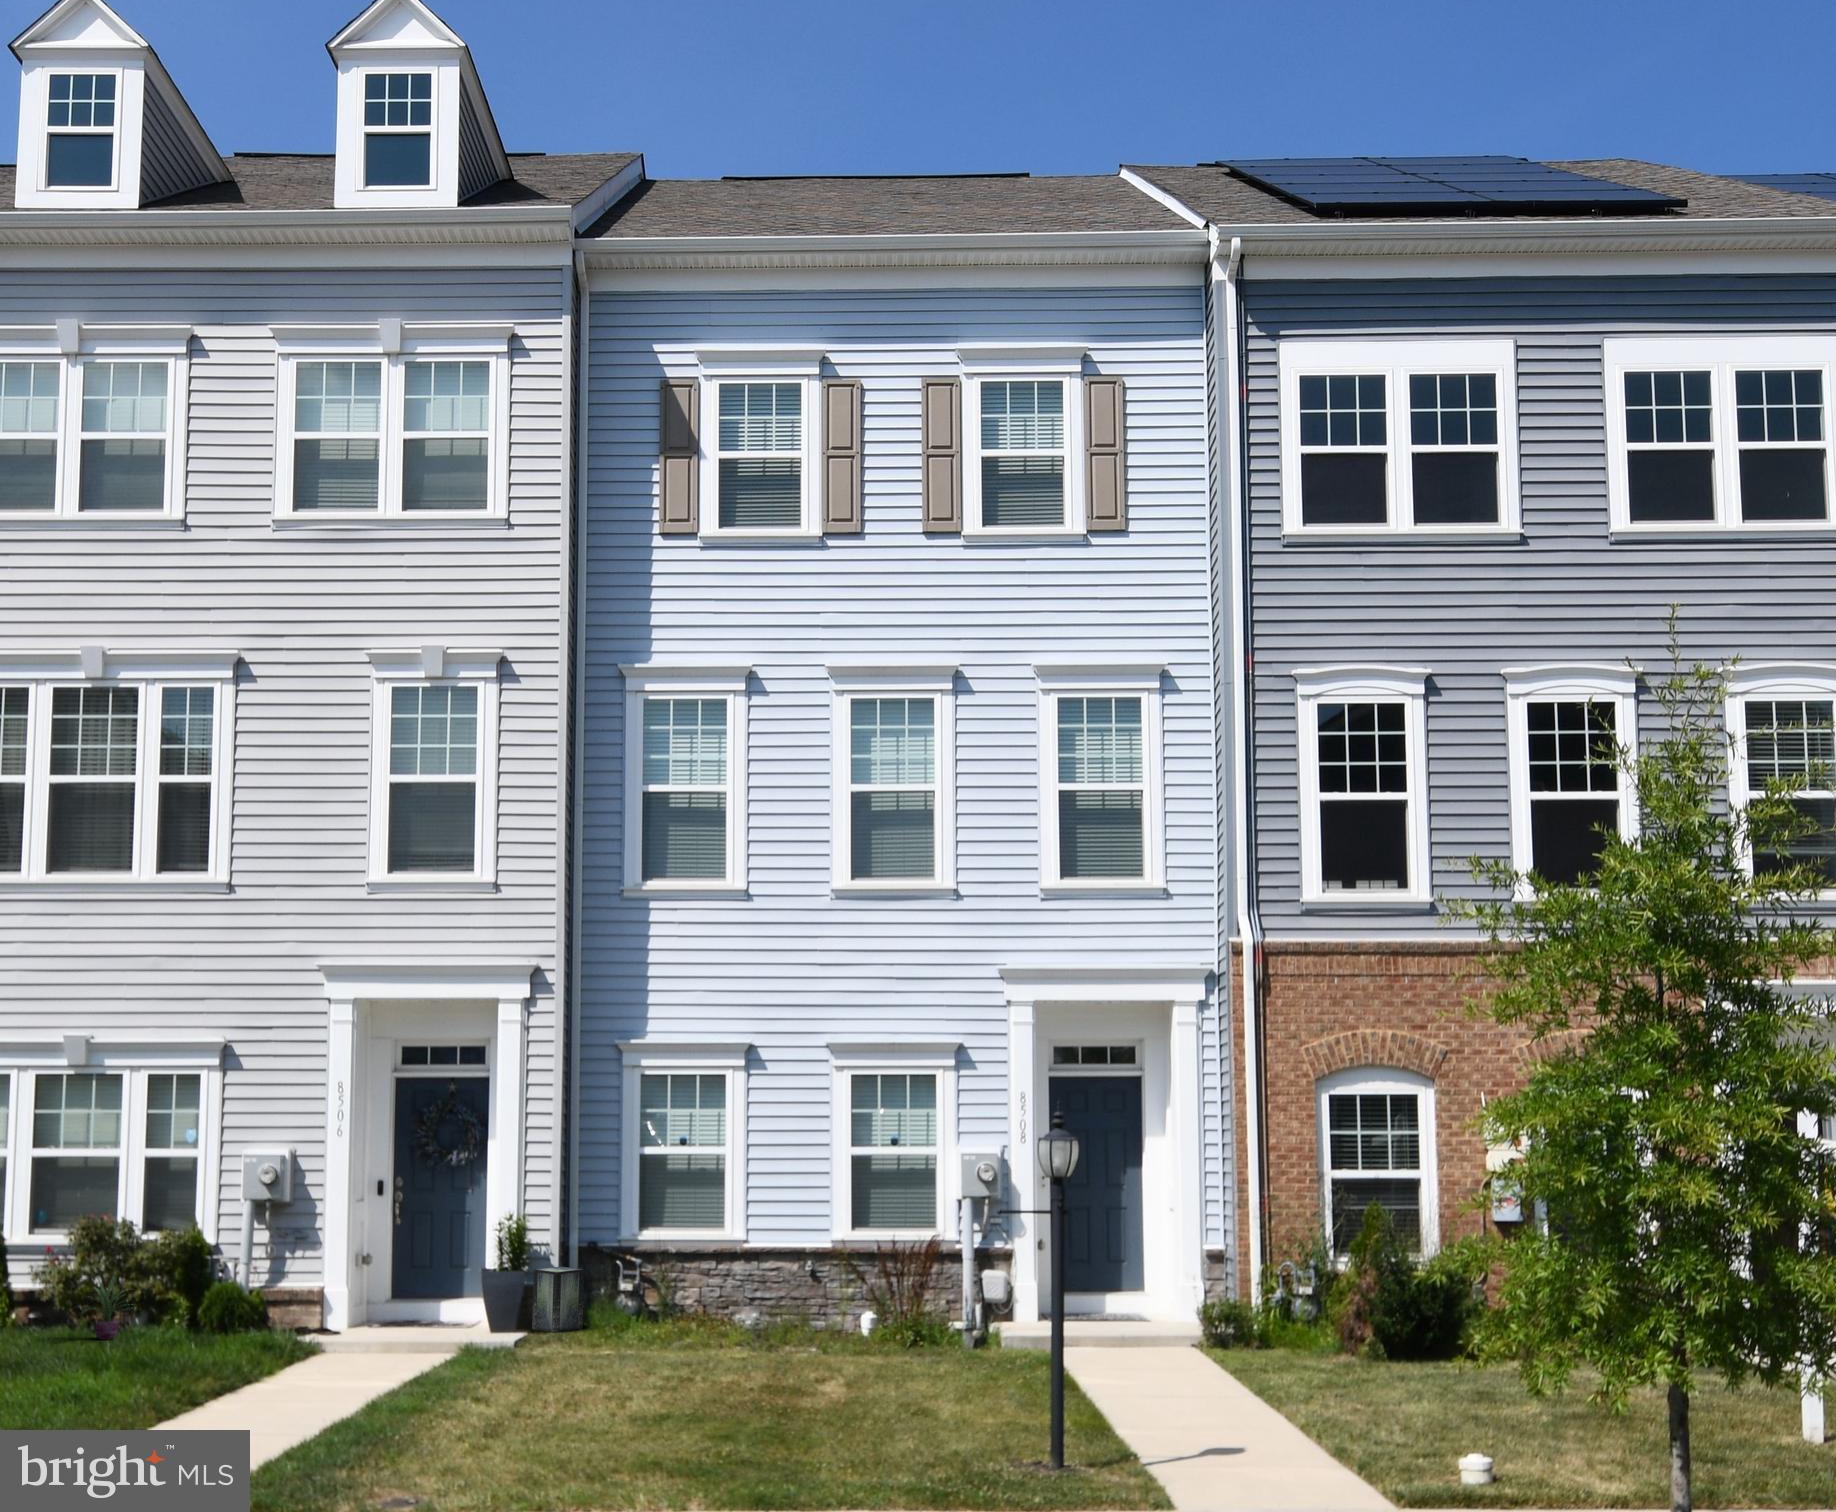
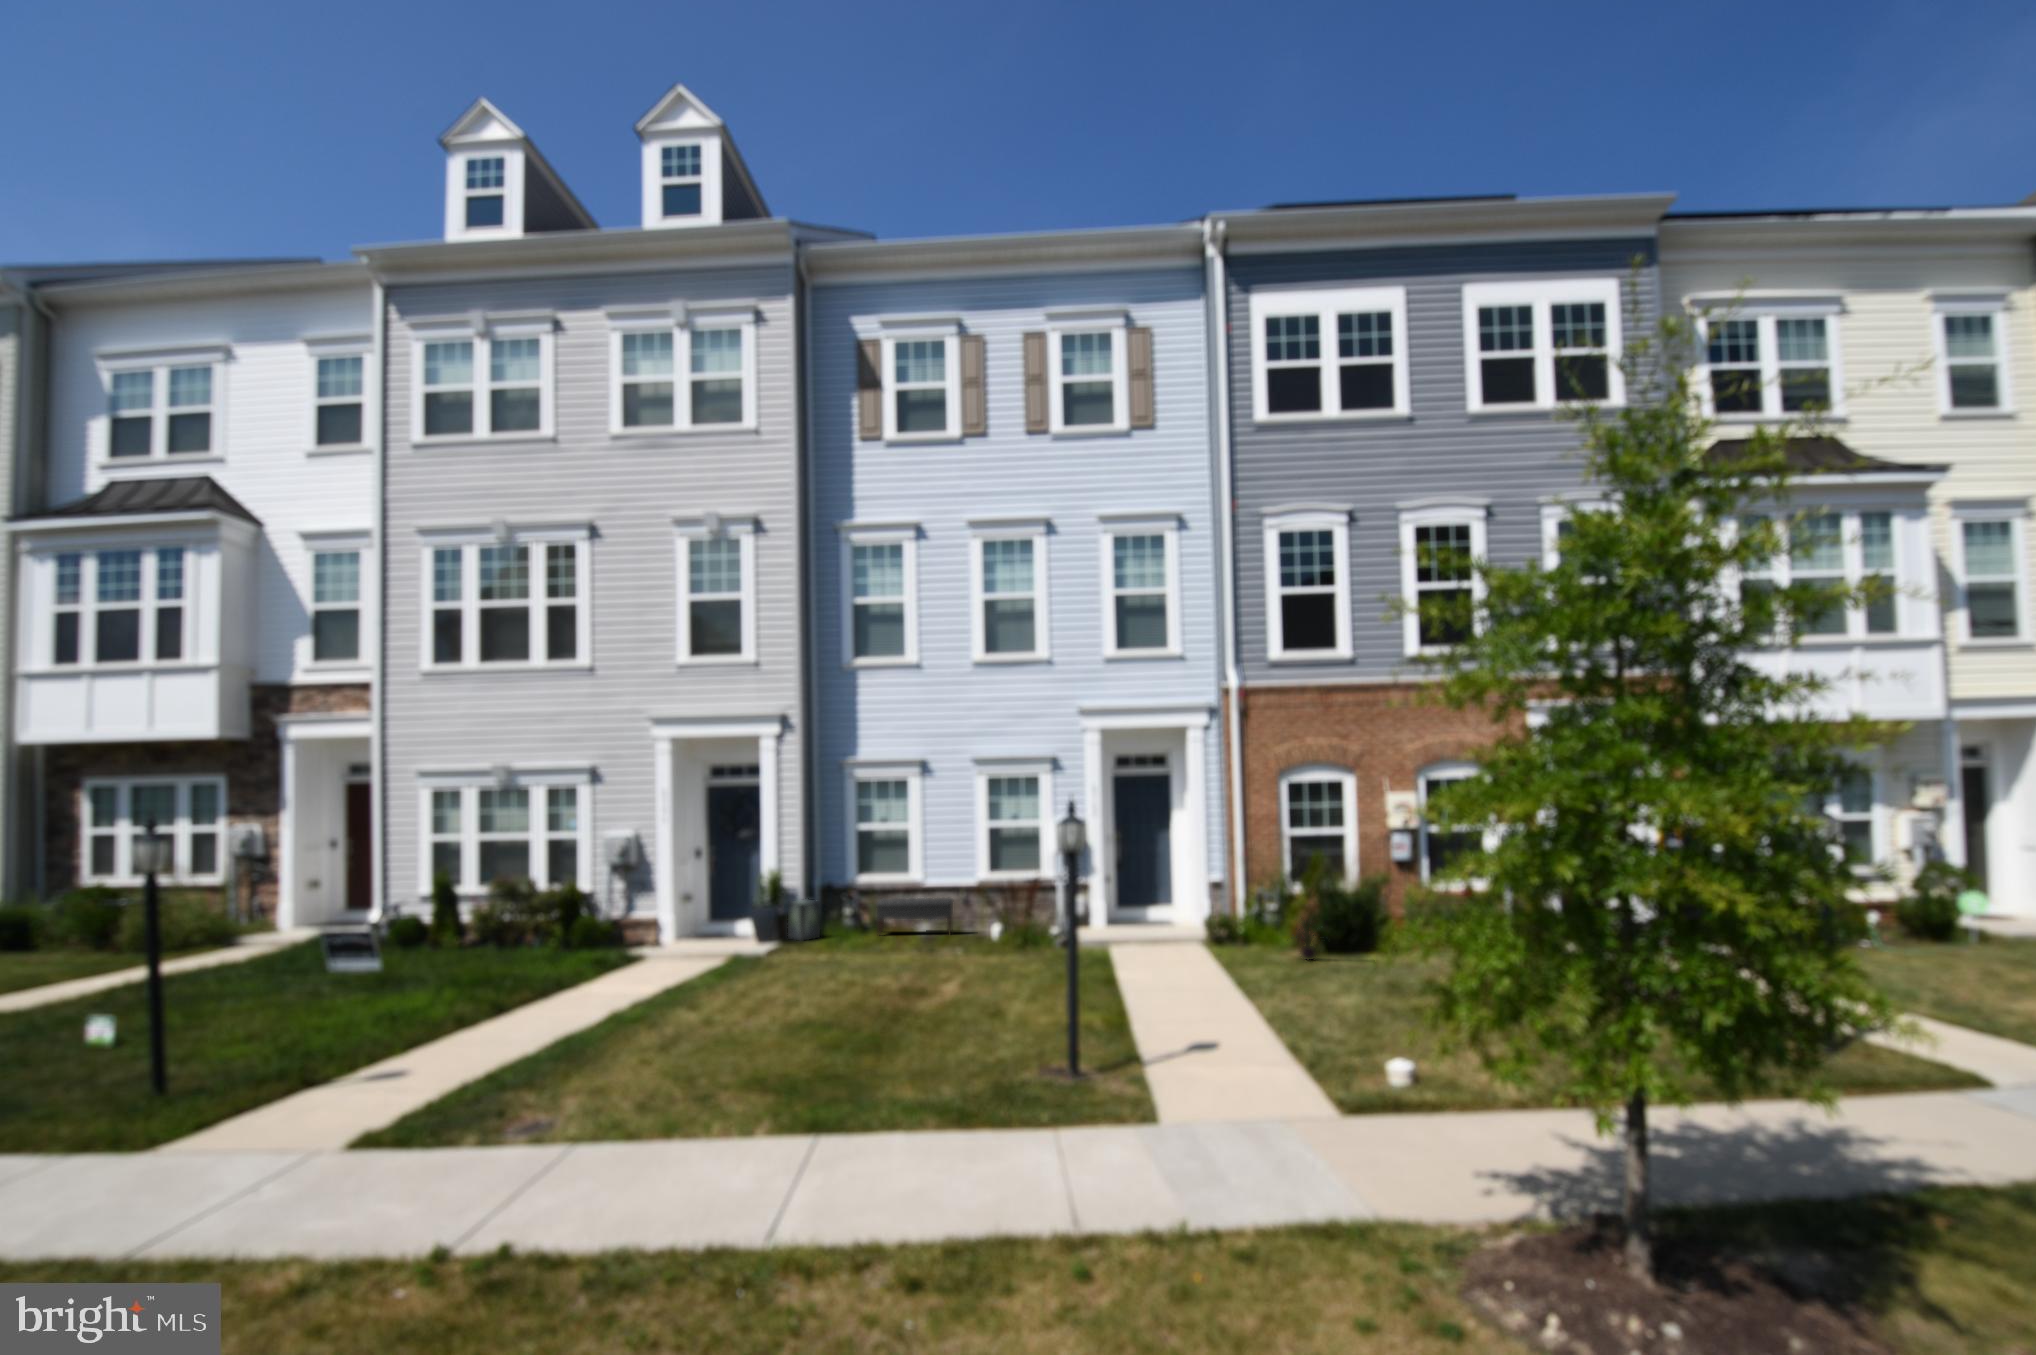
bench: none [673,1268,795,1328] -> present [876,897,953,933]
decorative plant: present [82,1276,121,1340] -> present [1296,918,1318,960]

